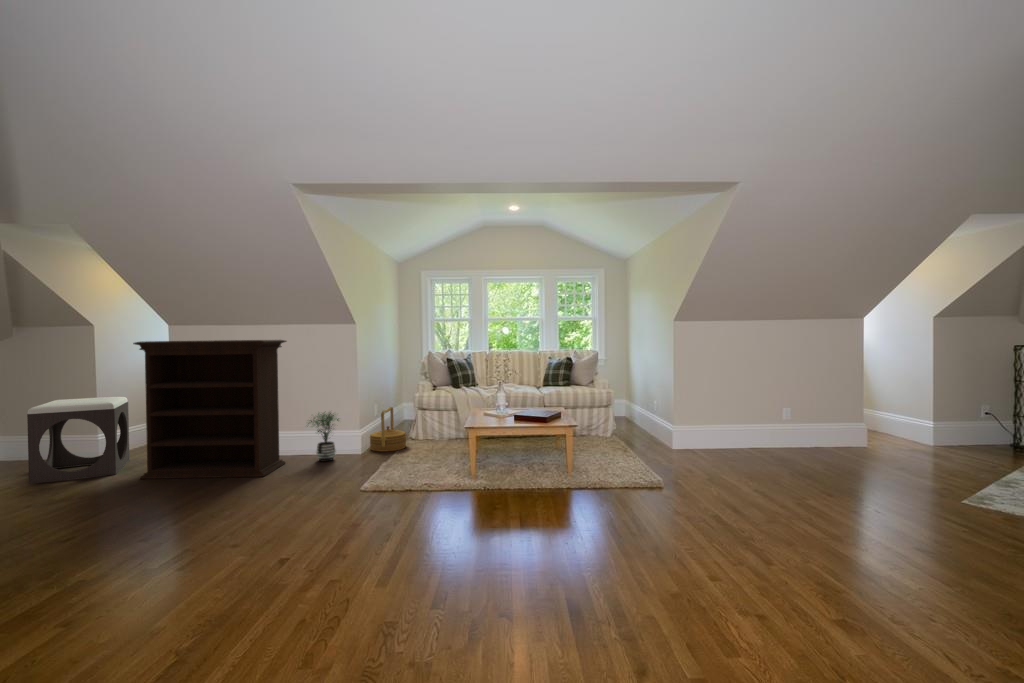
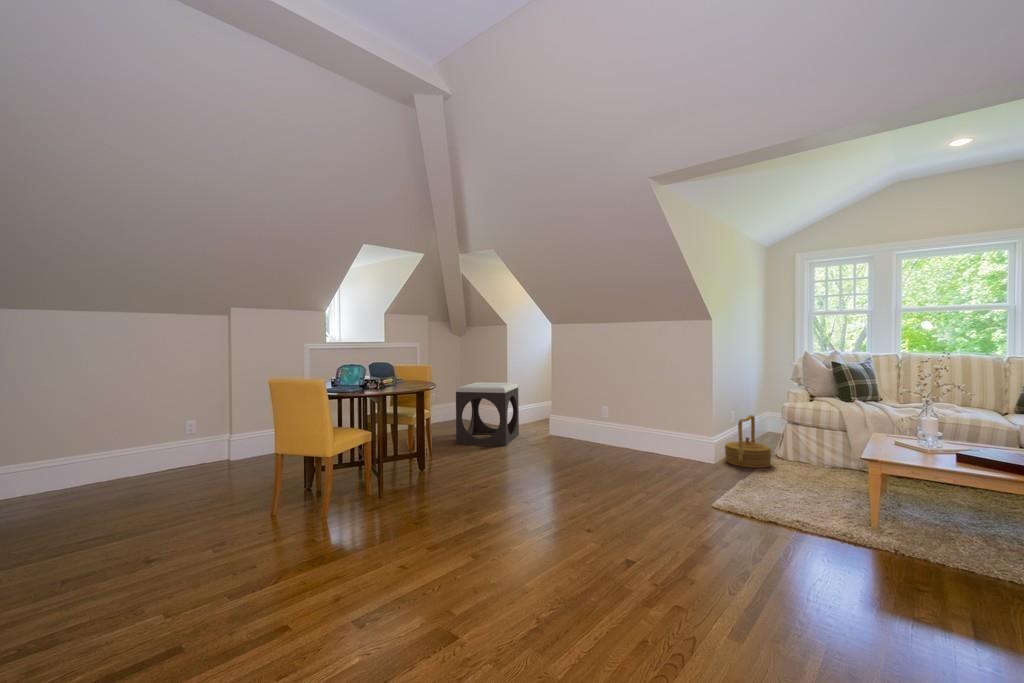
bookshelf: present [133,340,286,479] -> none [515,337,636,472]
potted plant: present [306,412,339,462] -> none [653,412,693,467]

